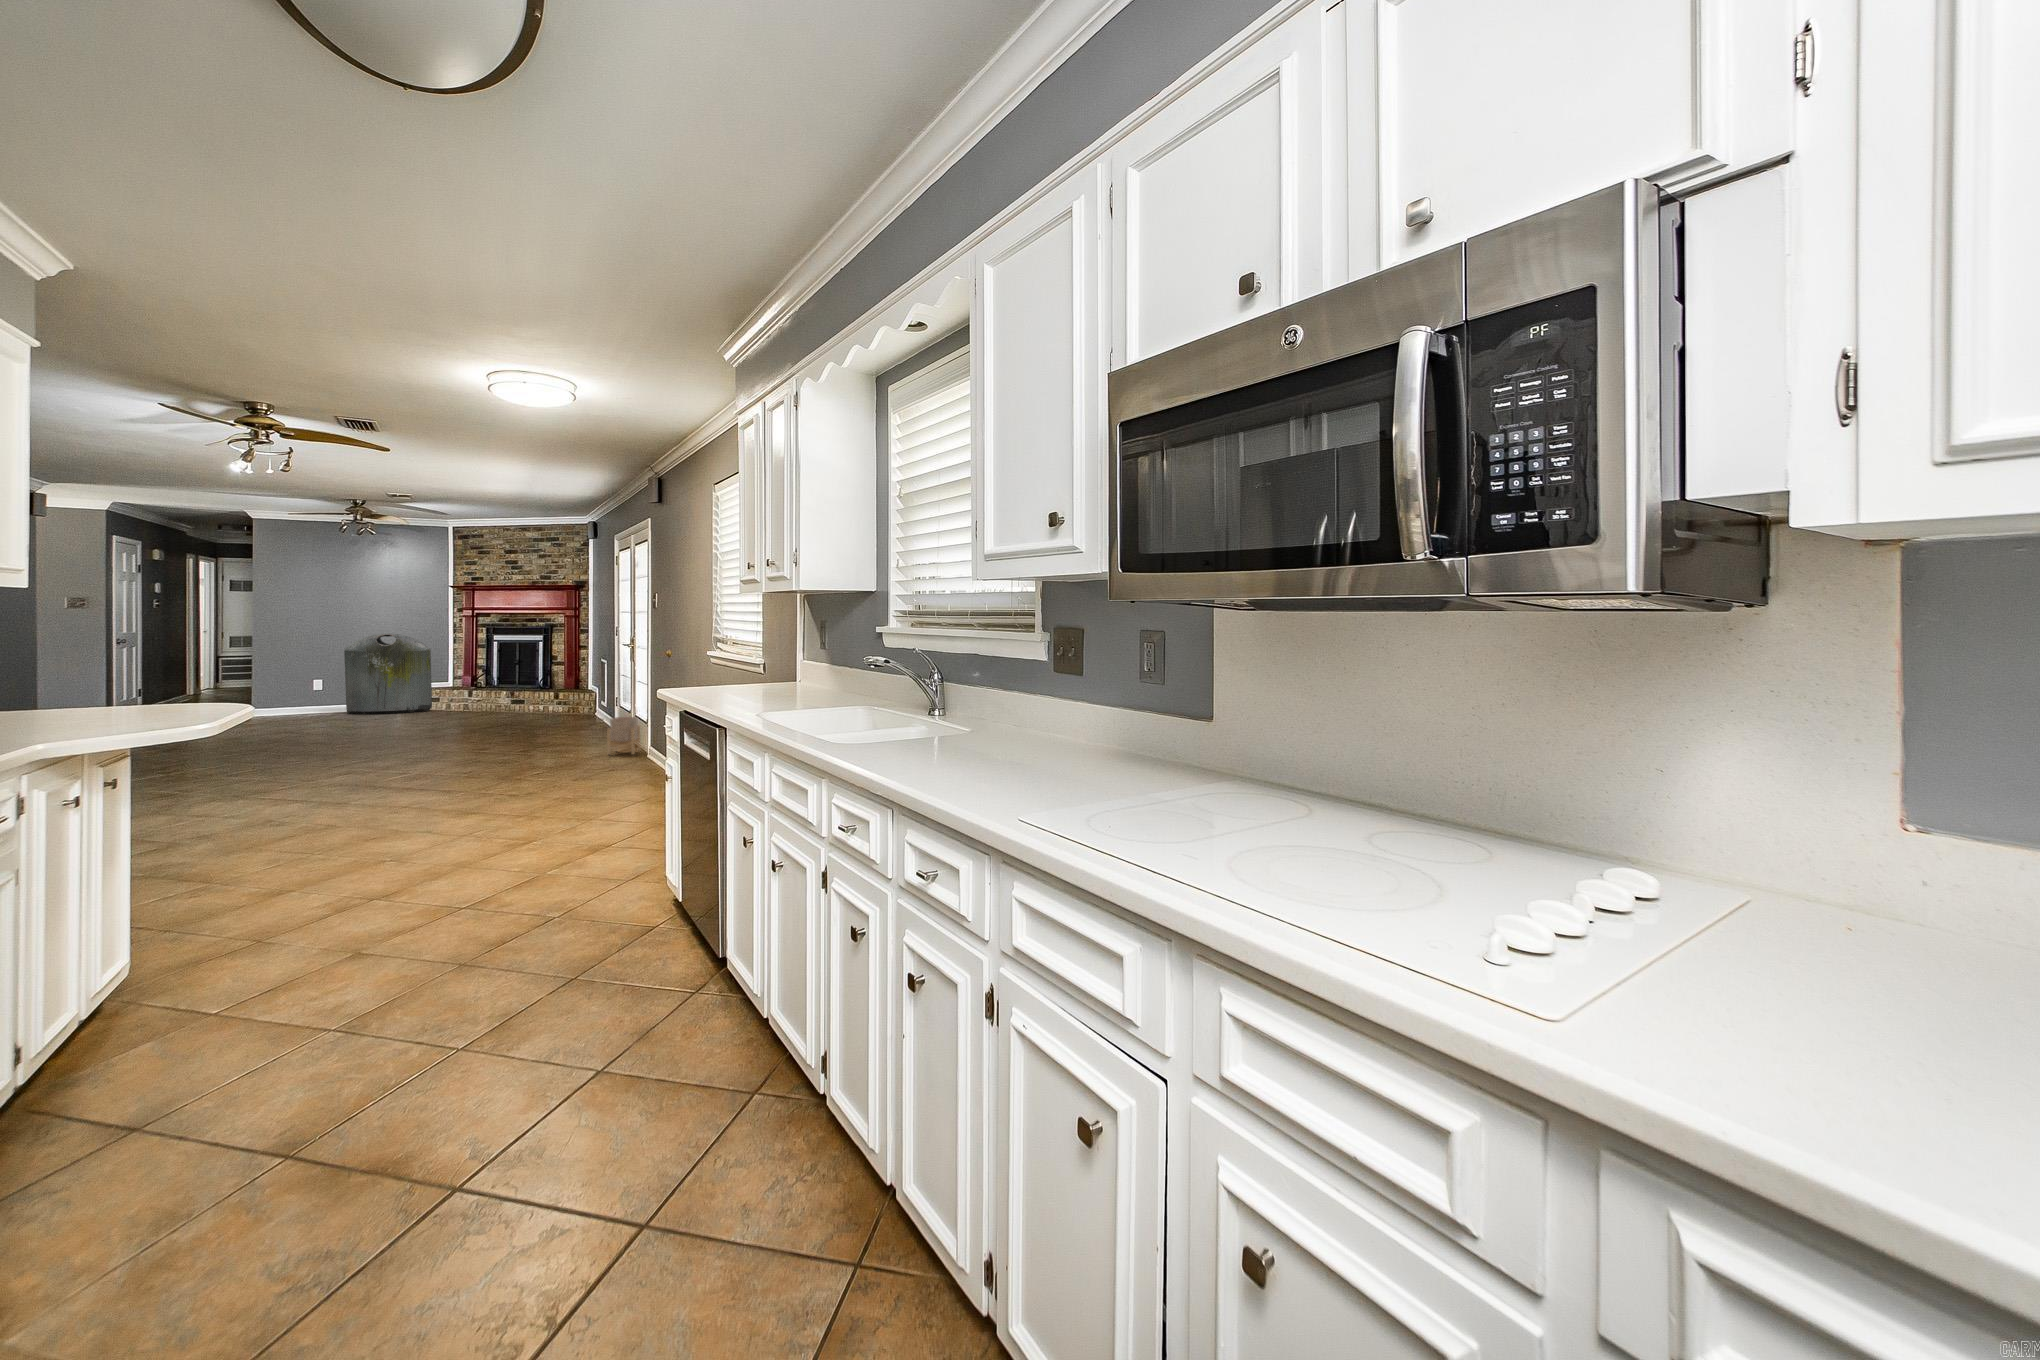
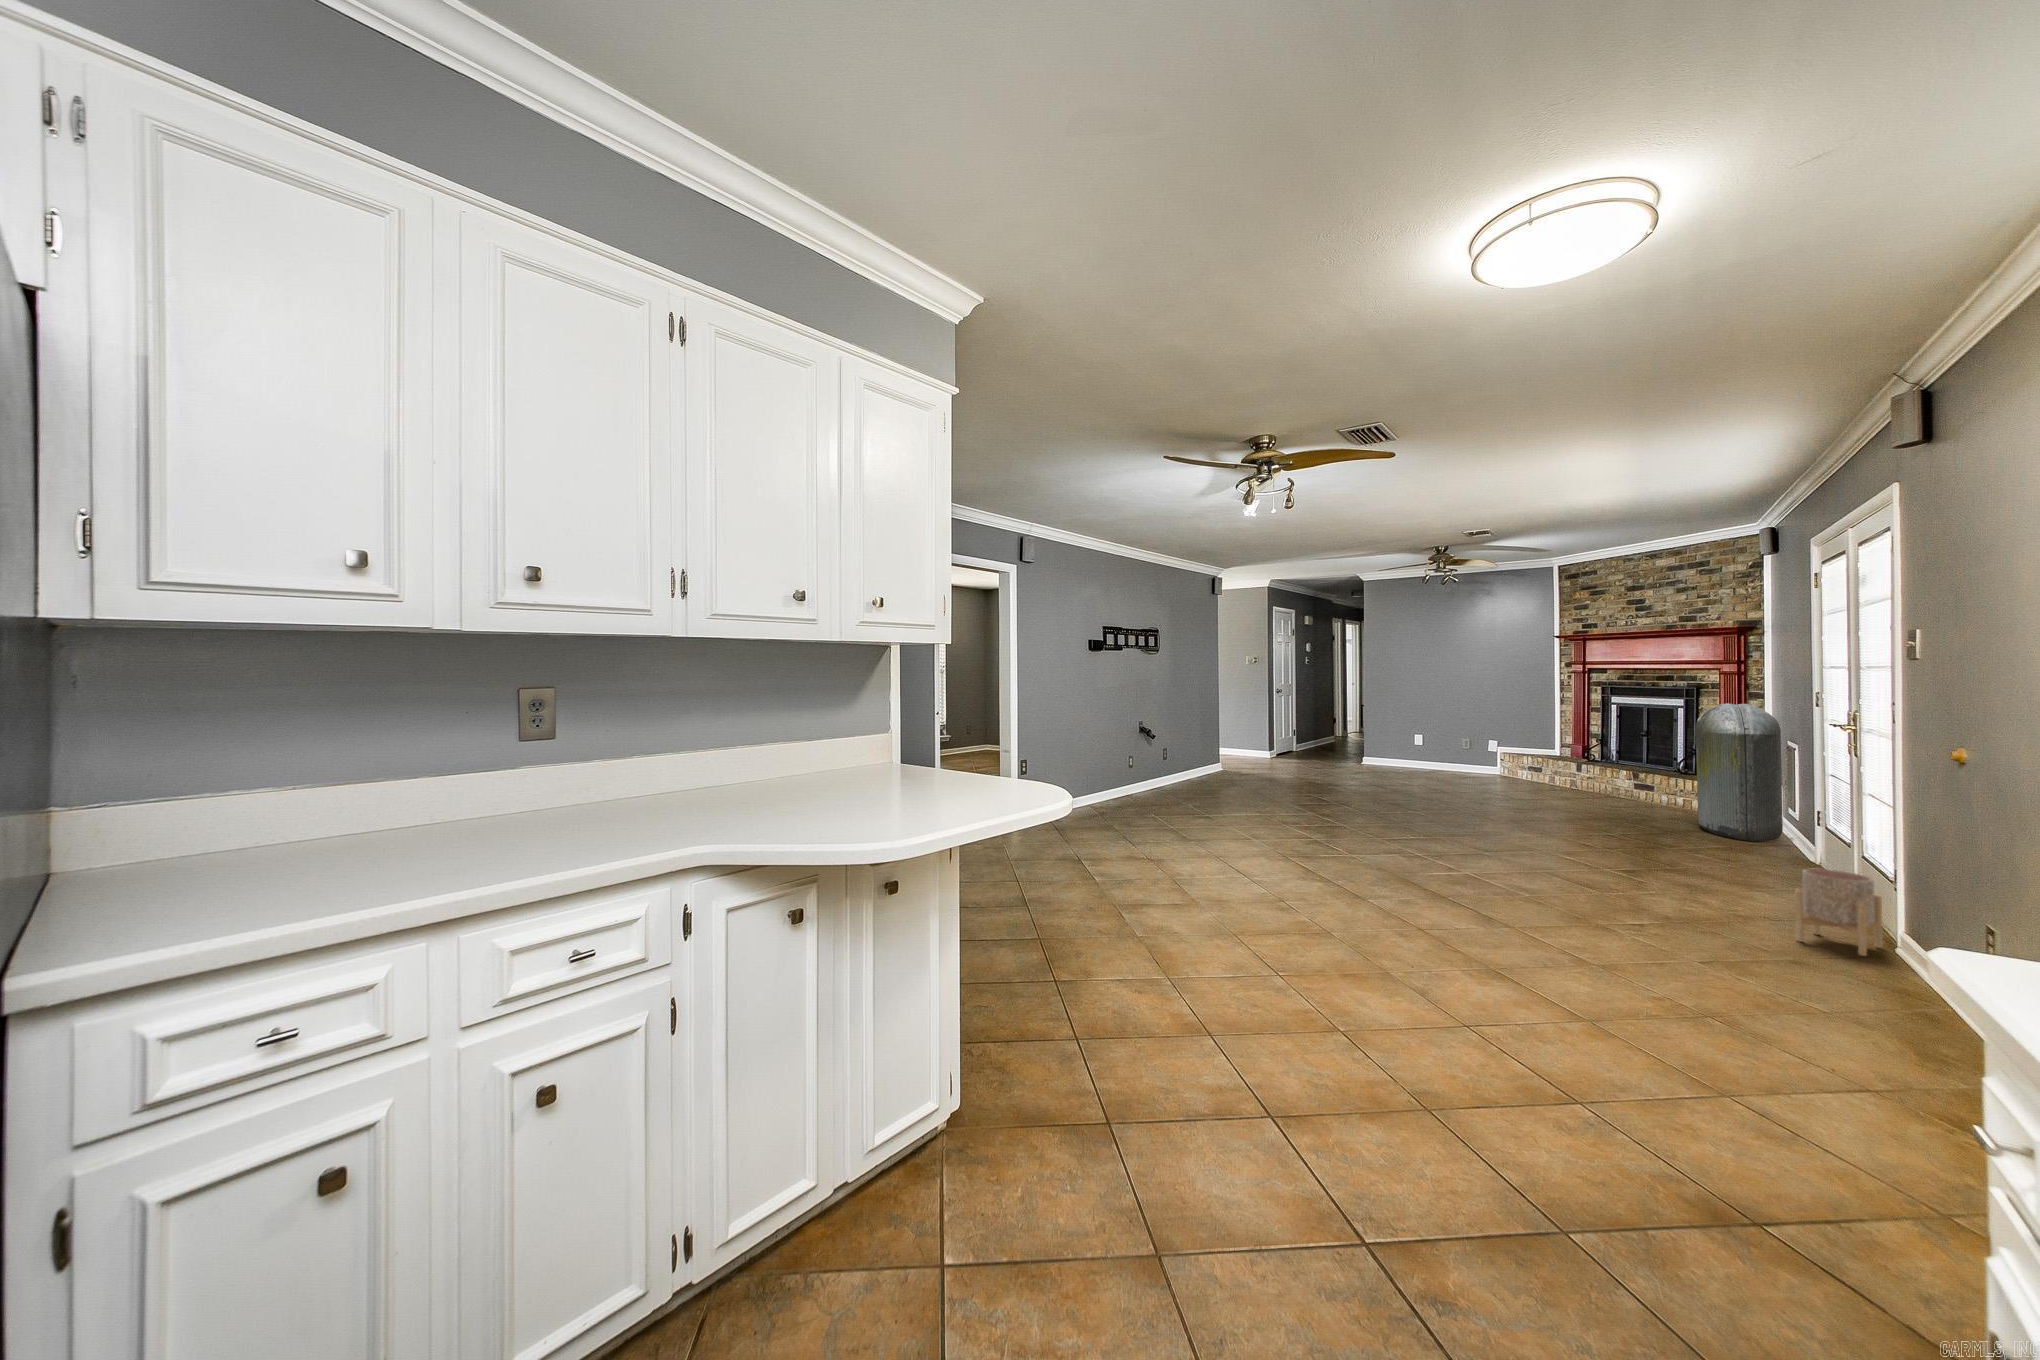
trash can: present [344,633,432,714] -> present [1696,703,1783,842]

